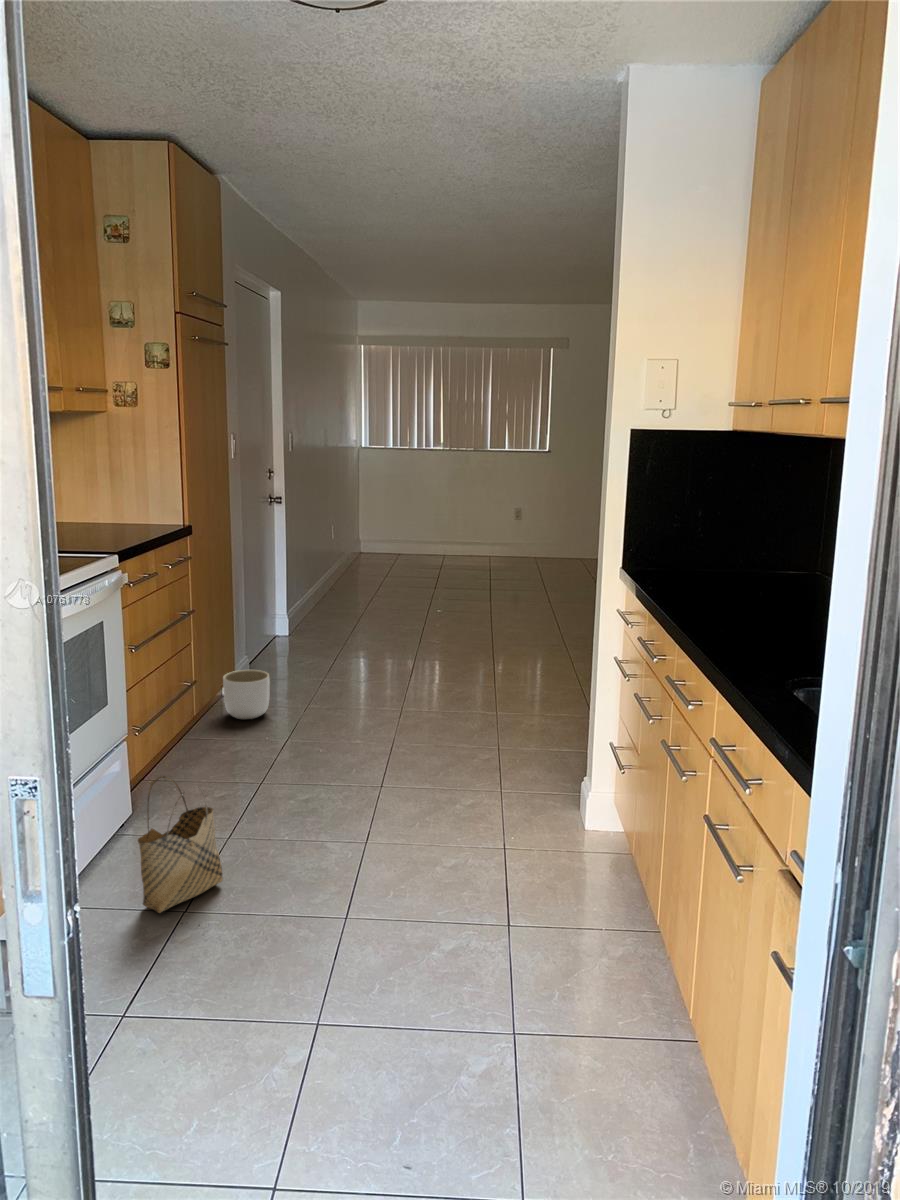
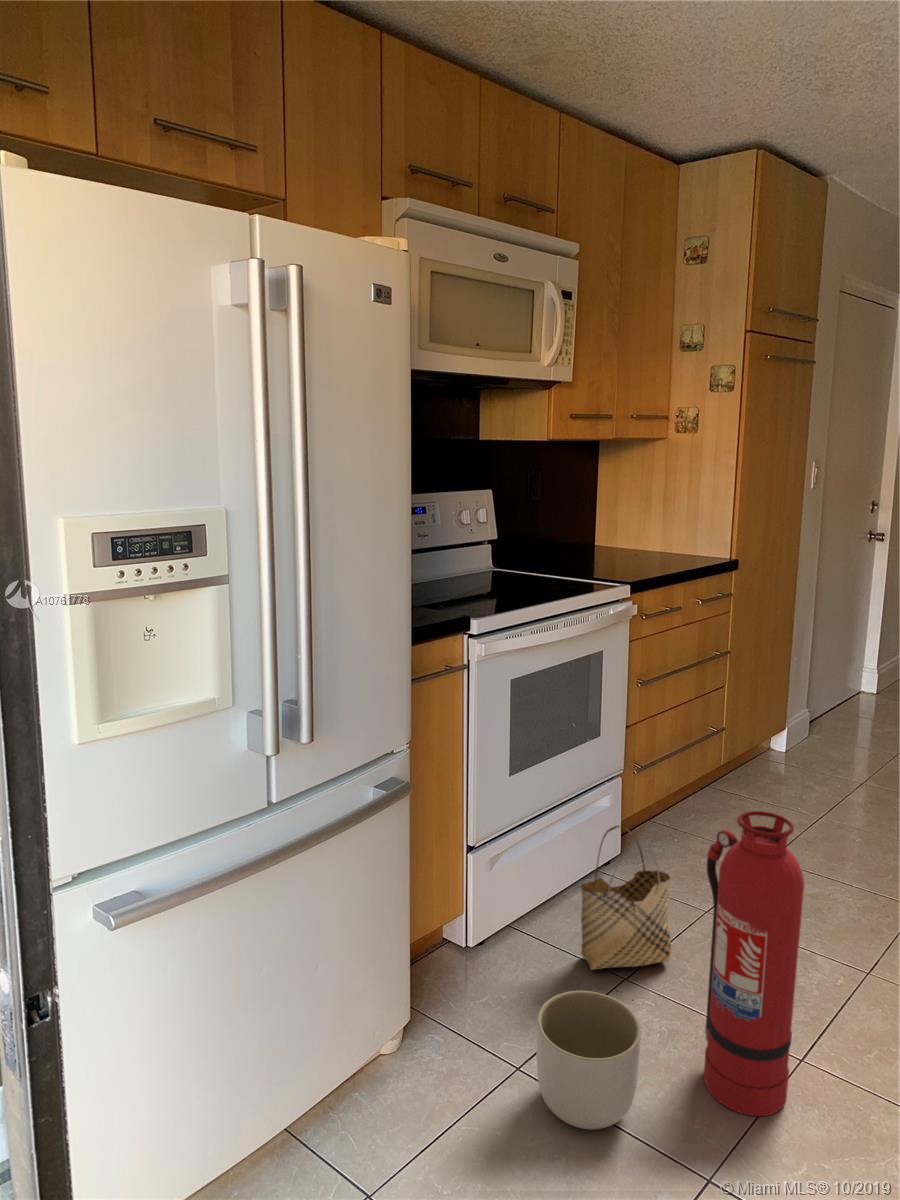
planter: present [223,670,270,719] -> present [537,991,641,1129]
fire extinguisher: none [268,718,350,961] -> present [704,811,804,1116]

